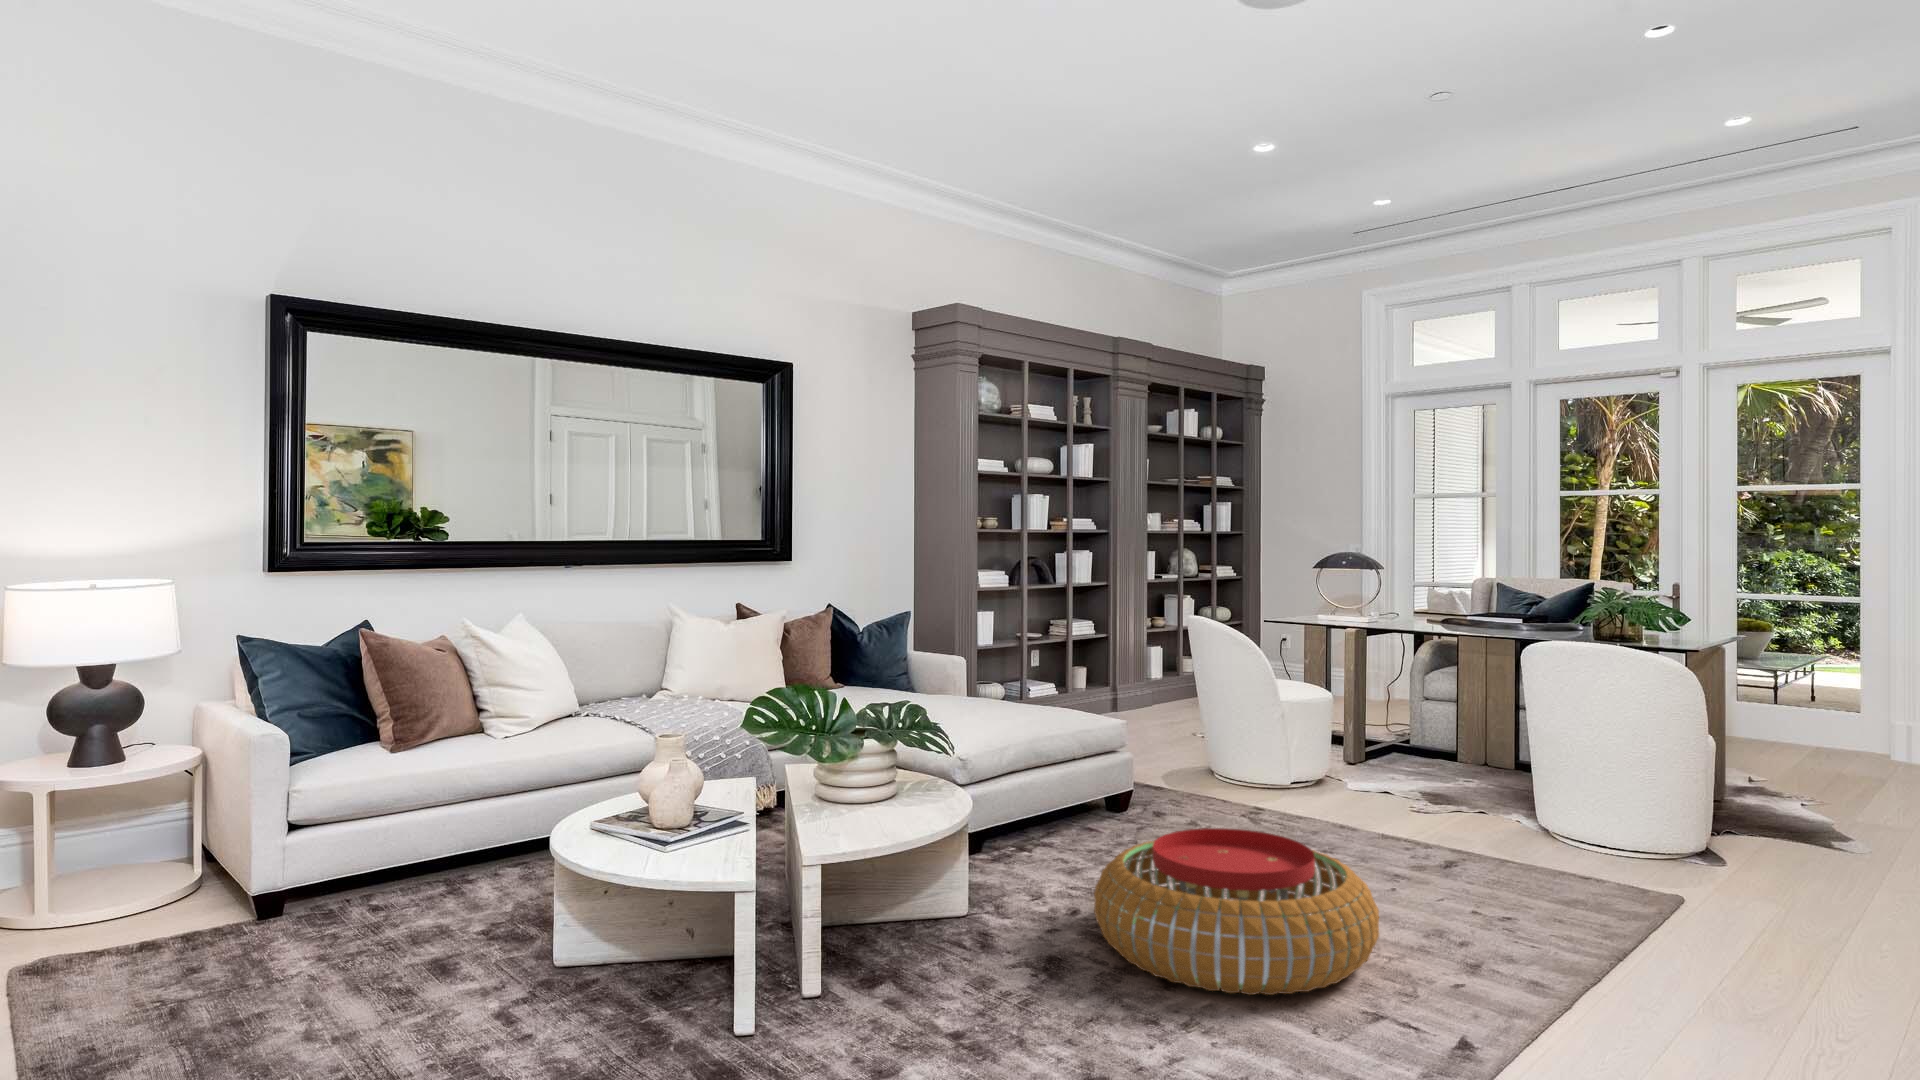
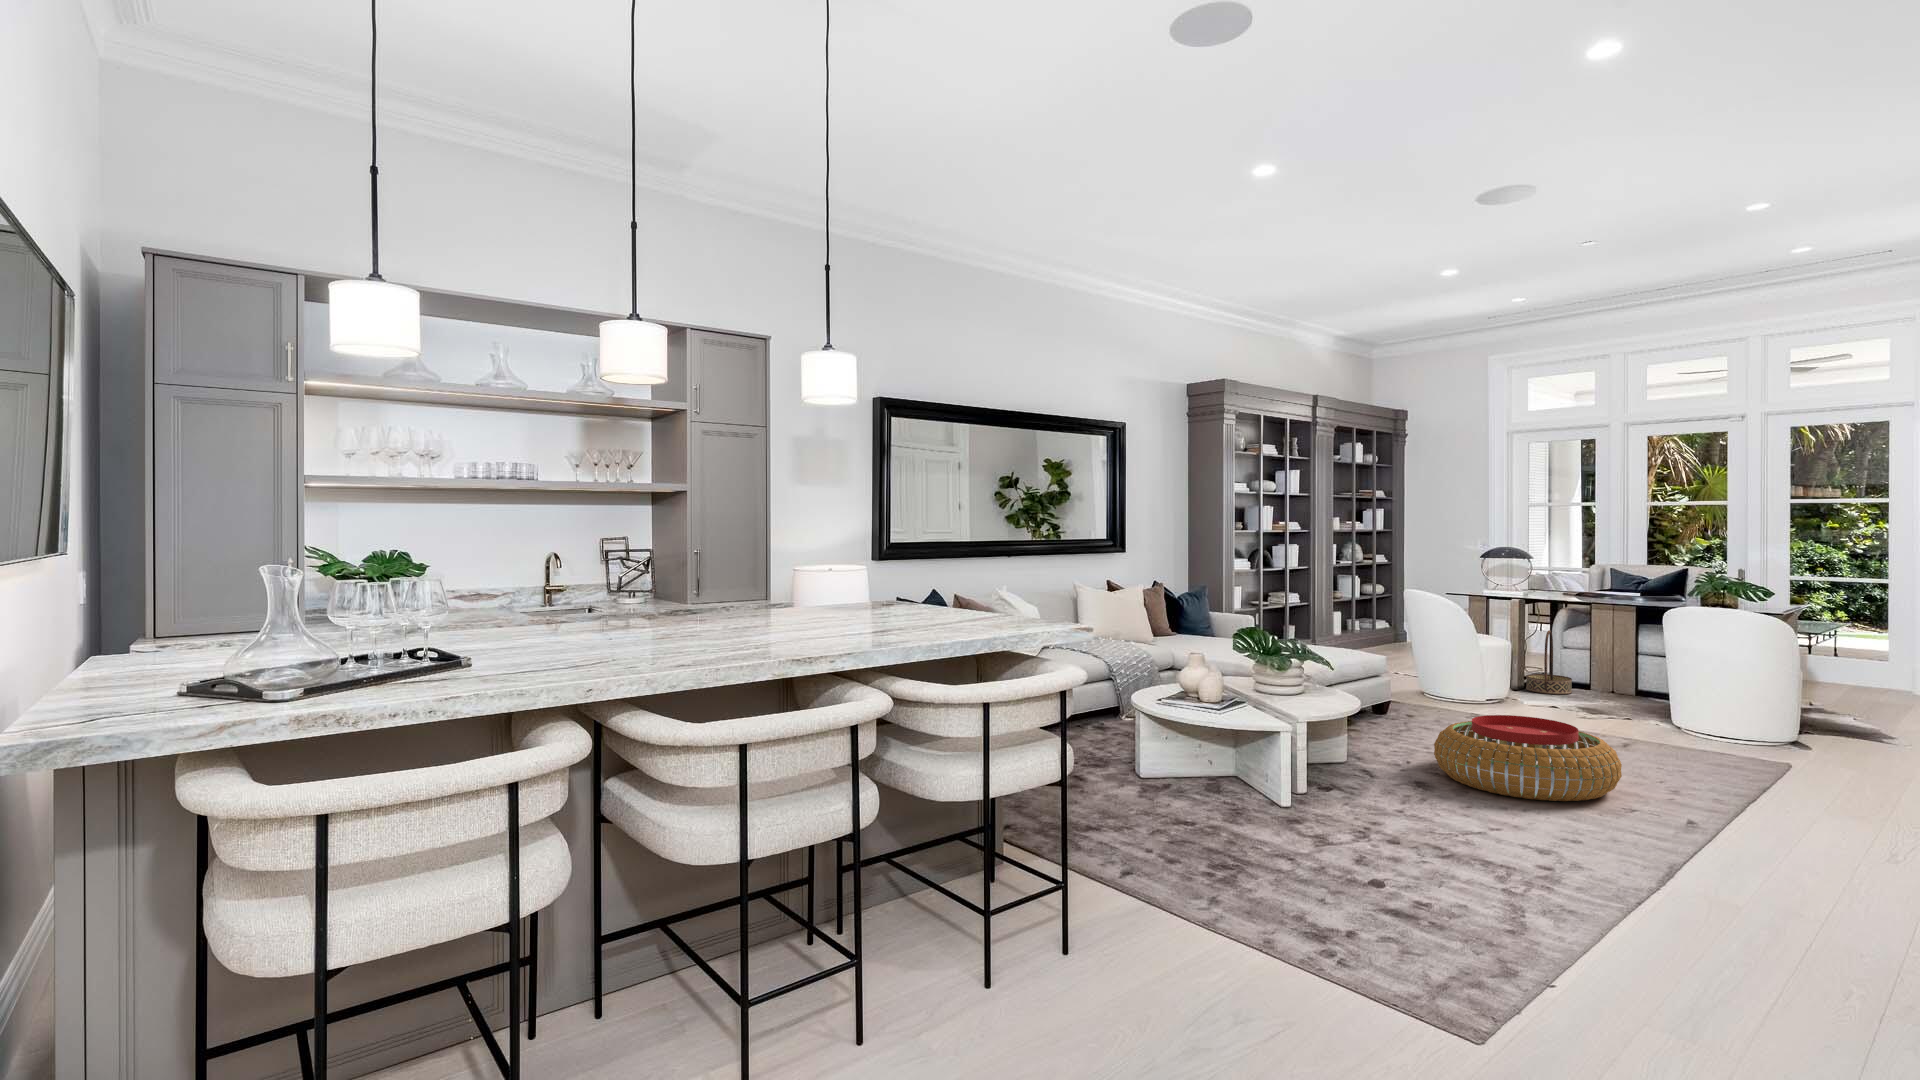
basket: none [1365,675,1427,770] -> present [1526,630,1572,694]

